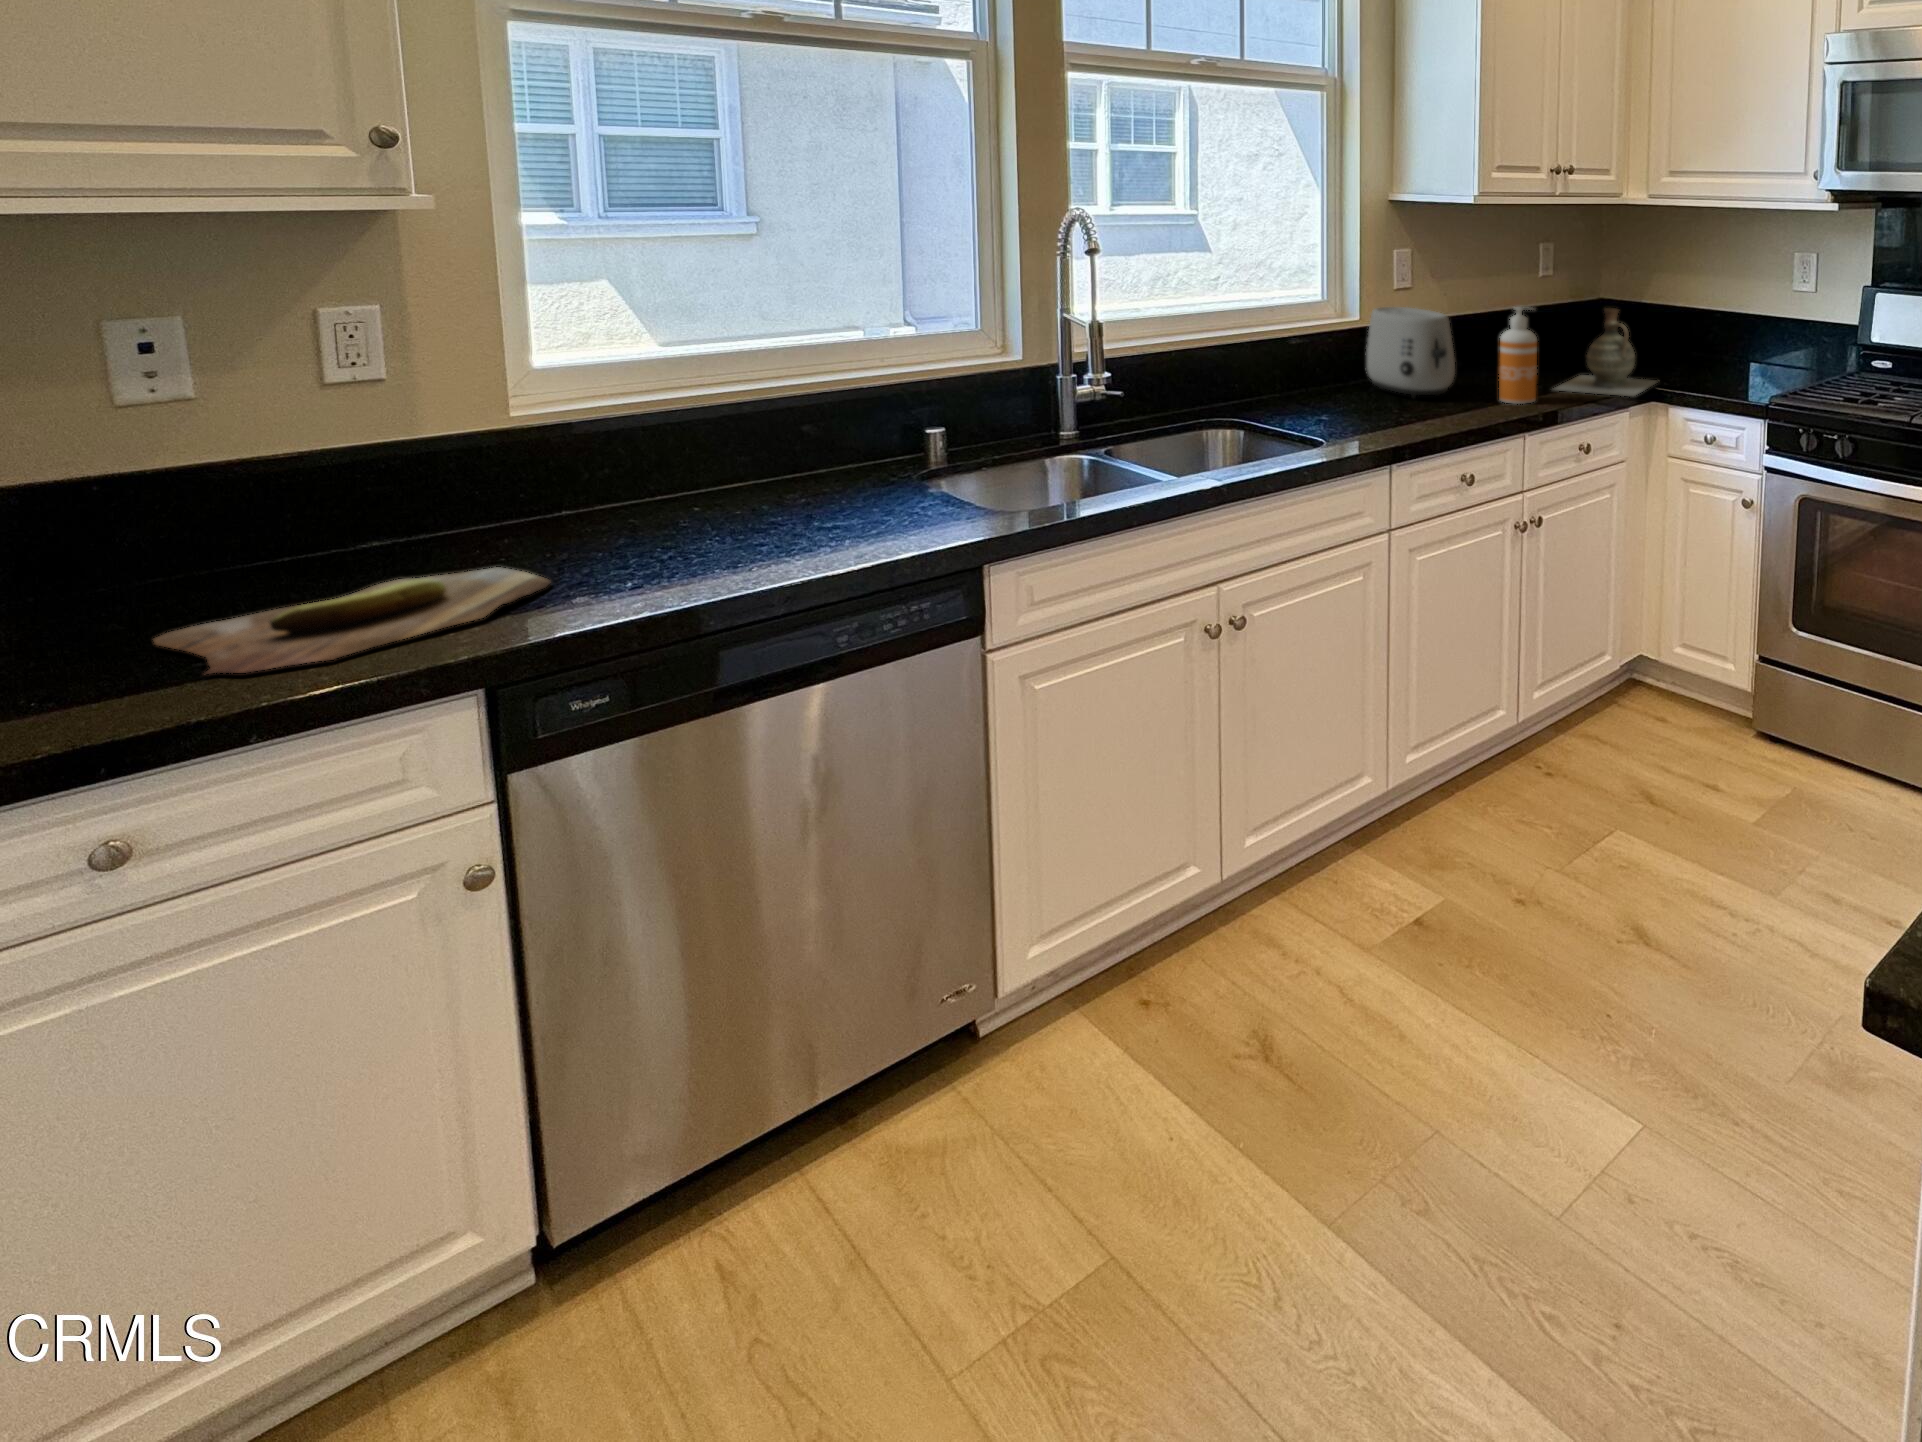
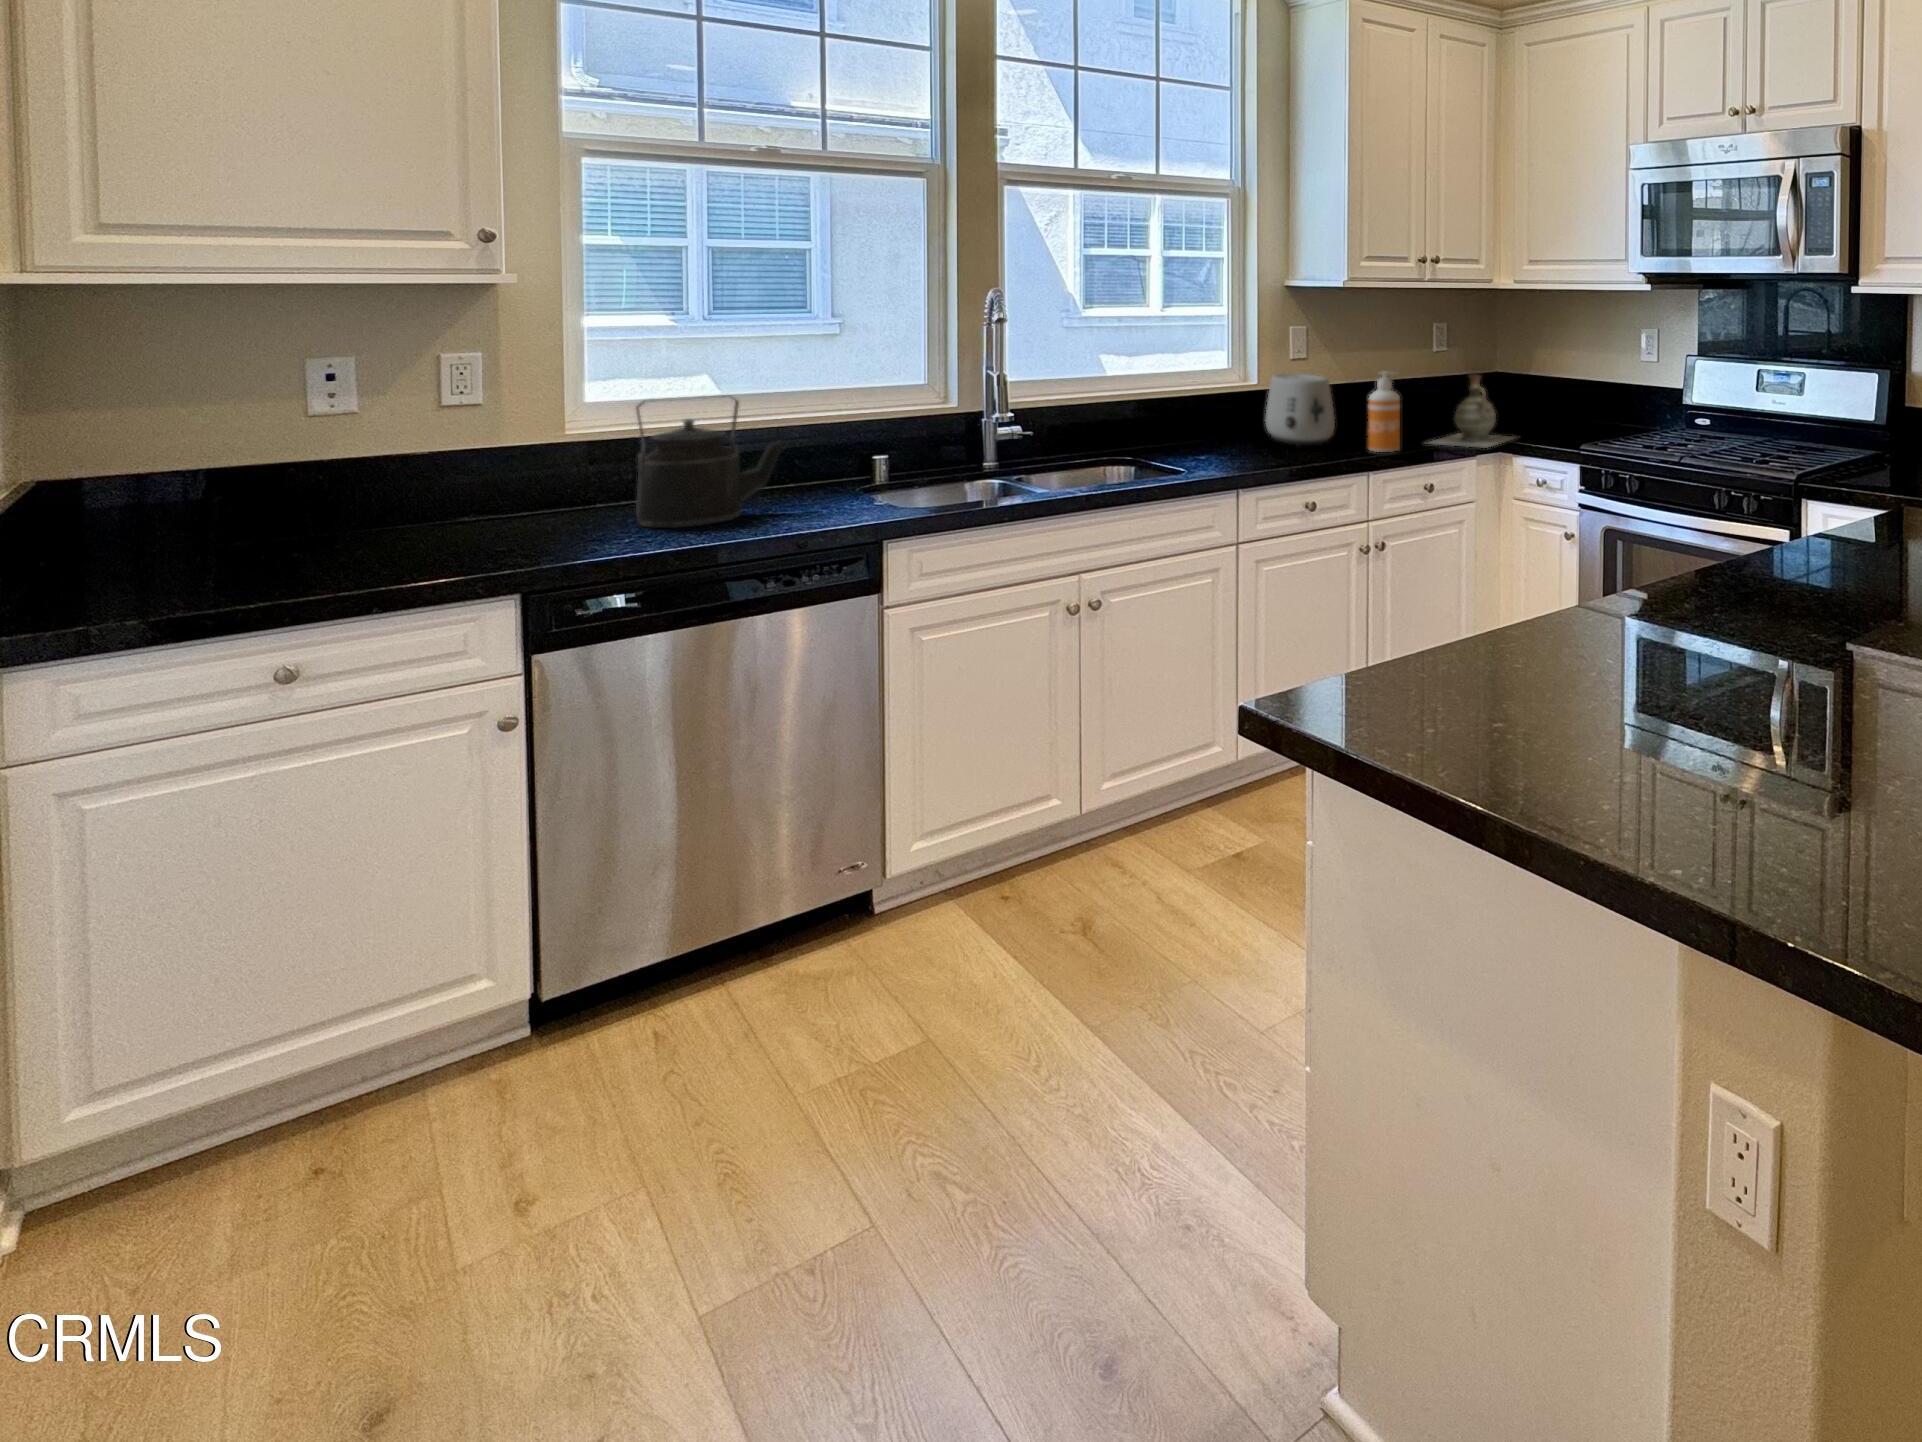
kettle: none [622,364,833,557] -> present [636,396,786,528]
cutting board: present [154,567,550,674] -> none [319,529,575,574]

